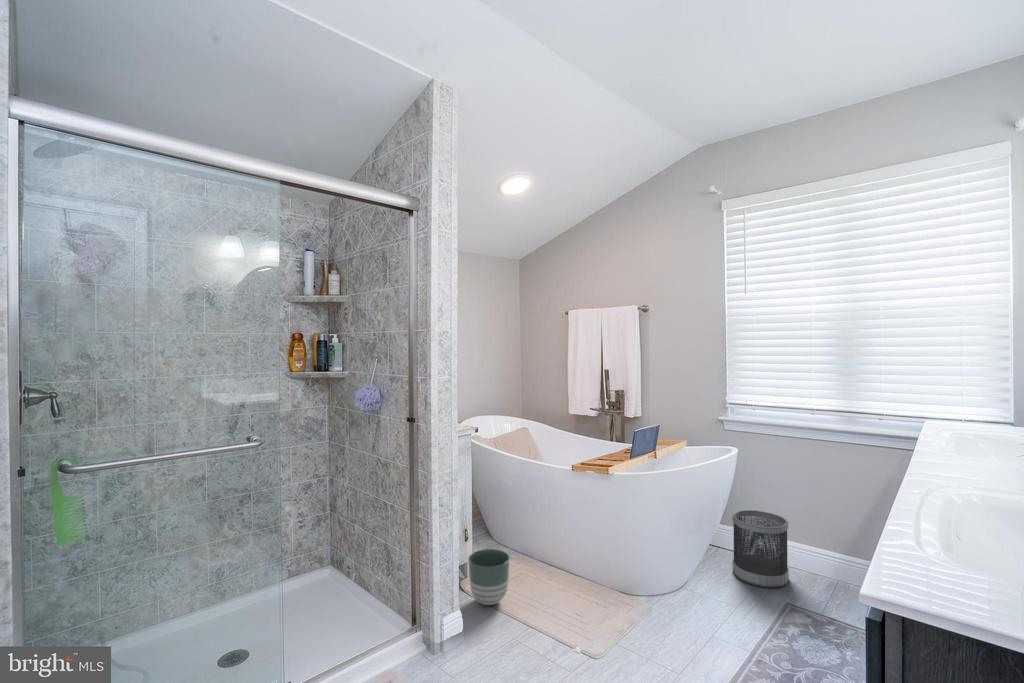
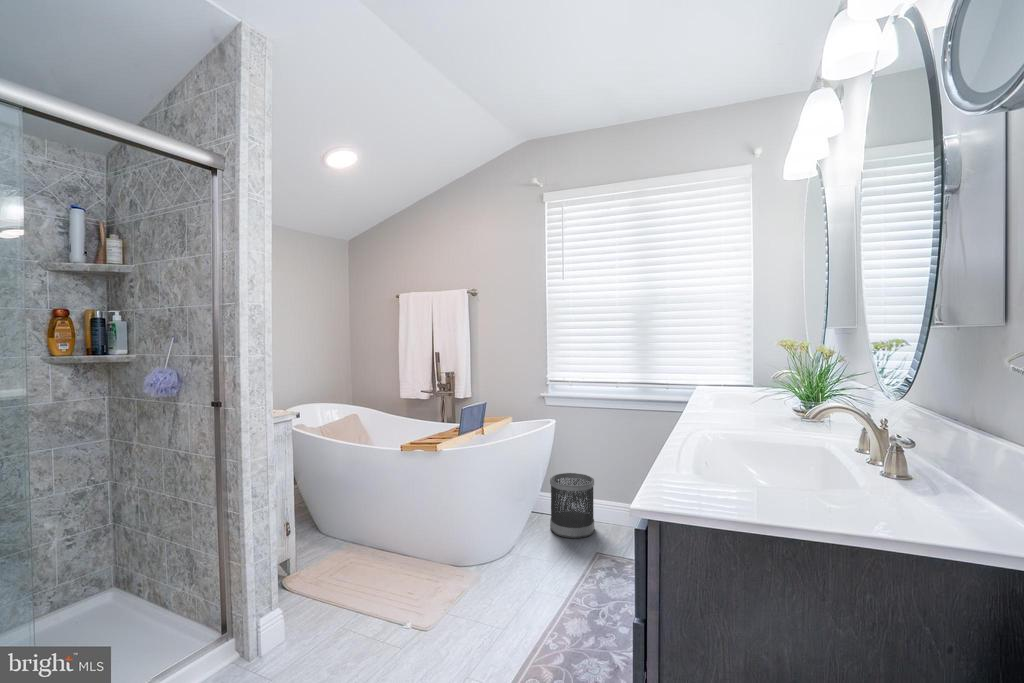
planter: present [468,549,509,605] -> none [291,539,337,598]

